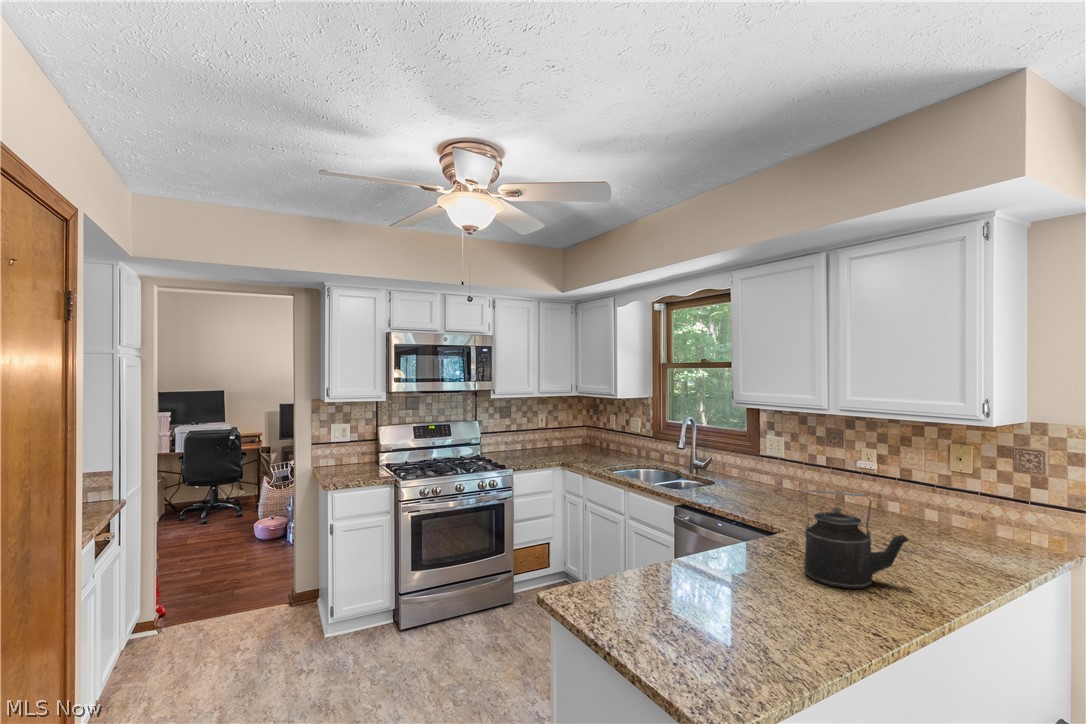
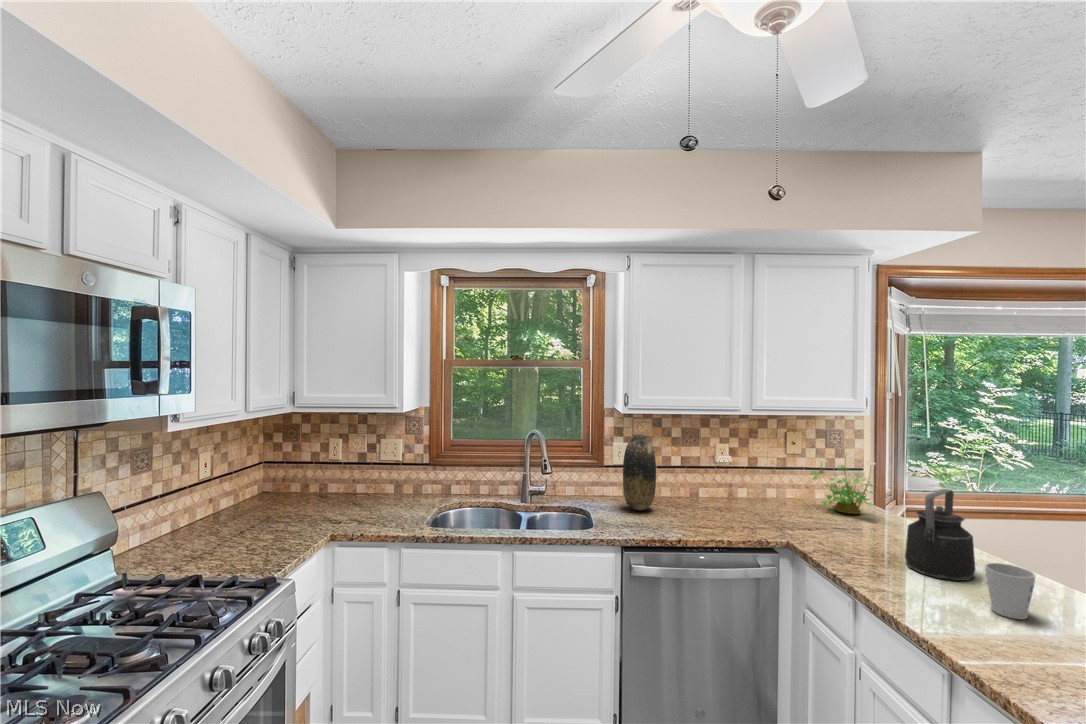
vase: none [738,426,769,494] -> present [623,434,656,510]
potted plant: none [938,469,1013,553] -> present [812,452,875,514]
mug: none [743,546,793,599] -> present [985,563,1035,619]

